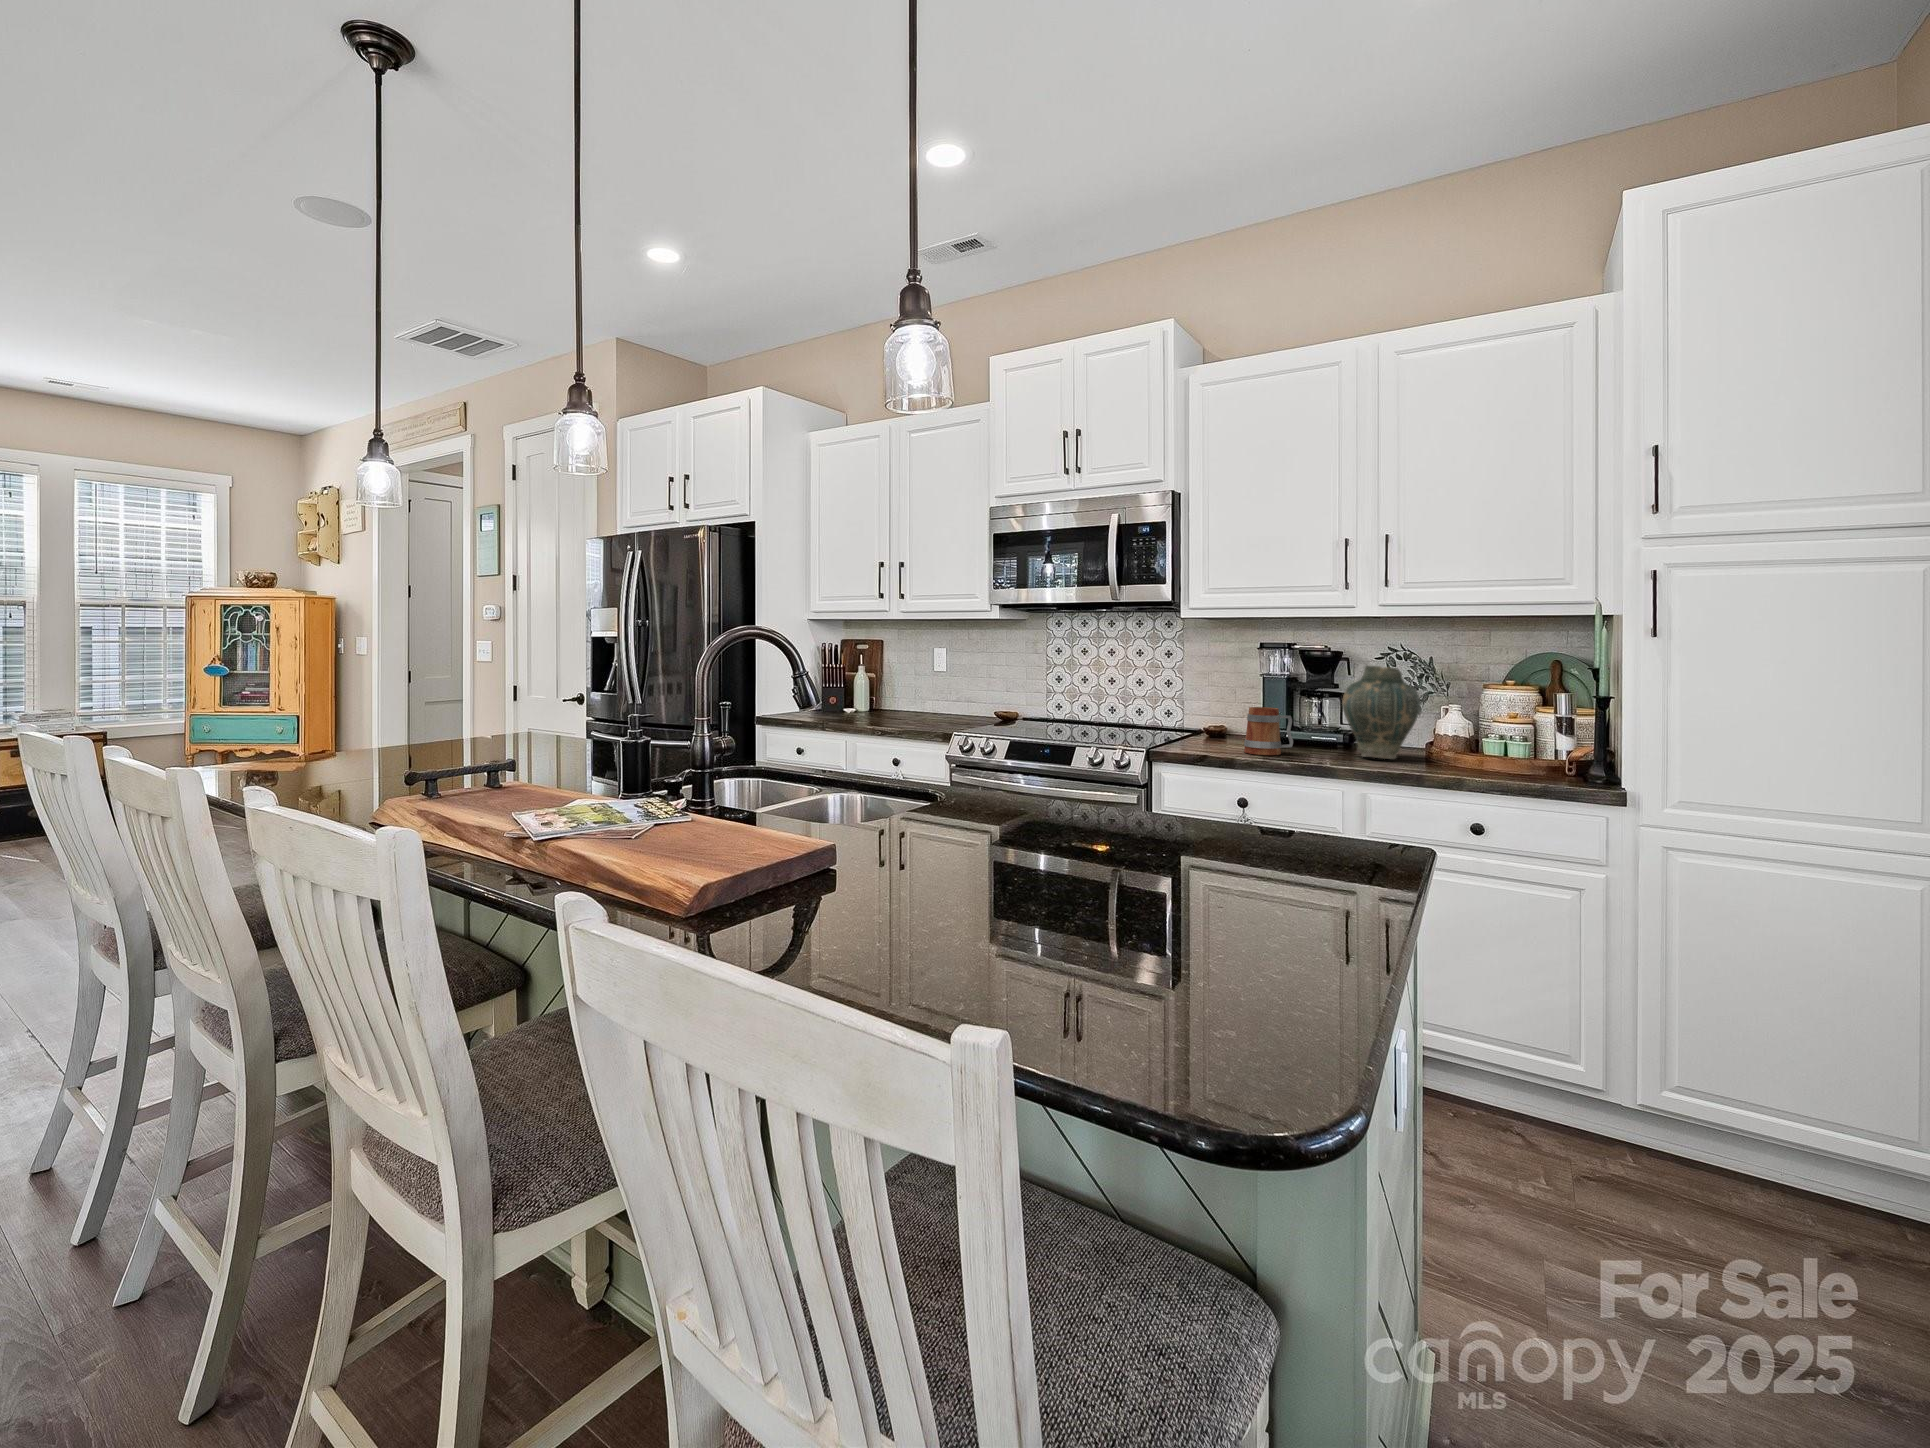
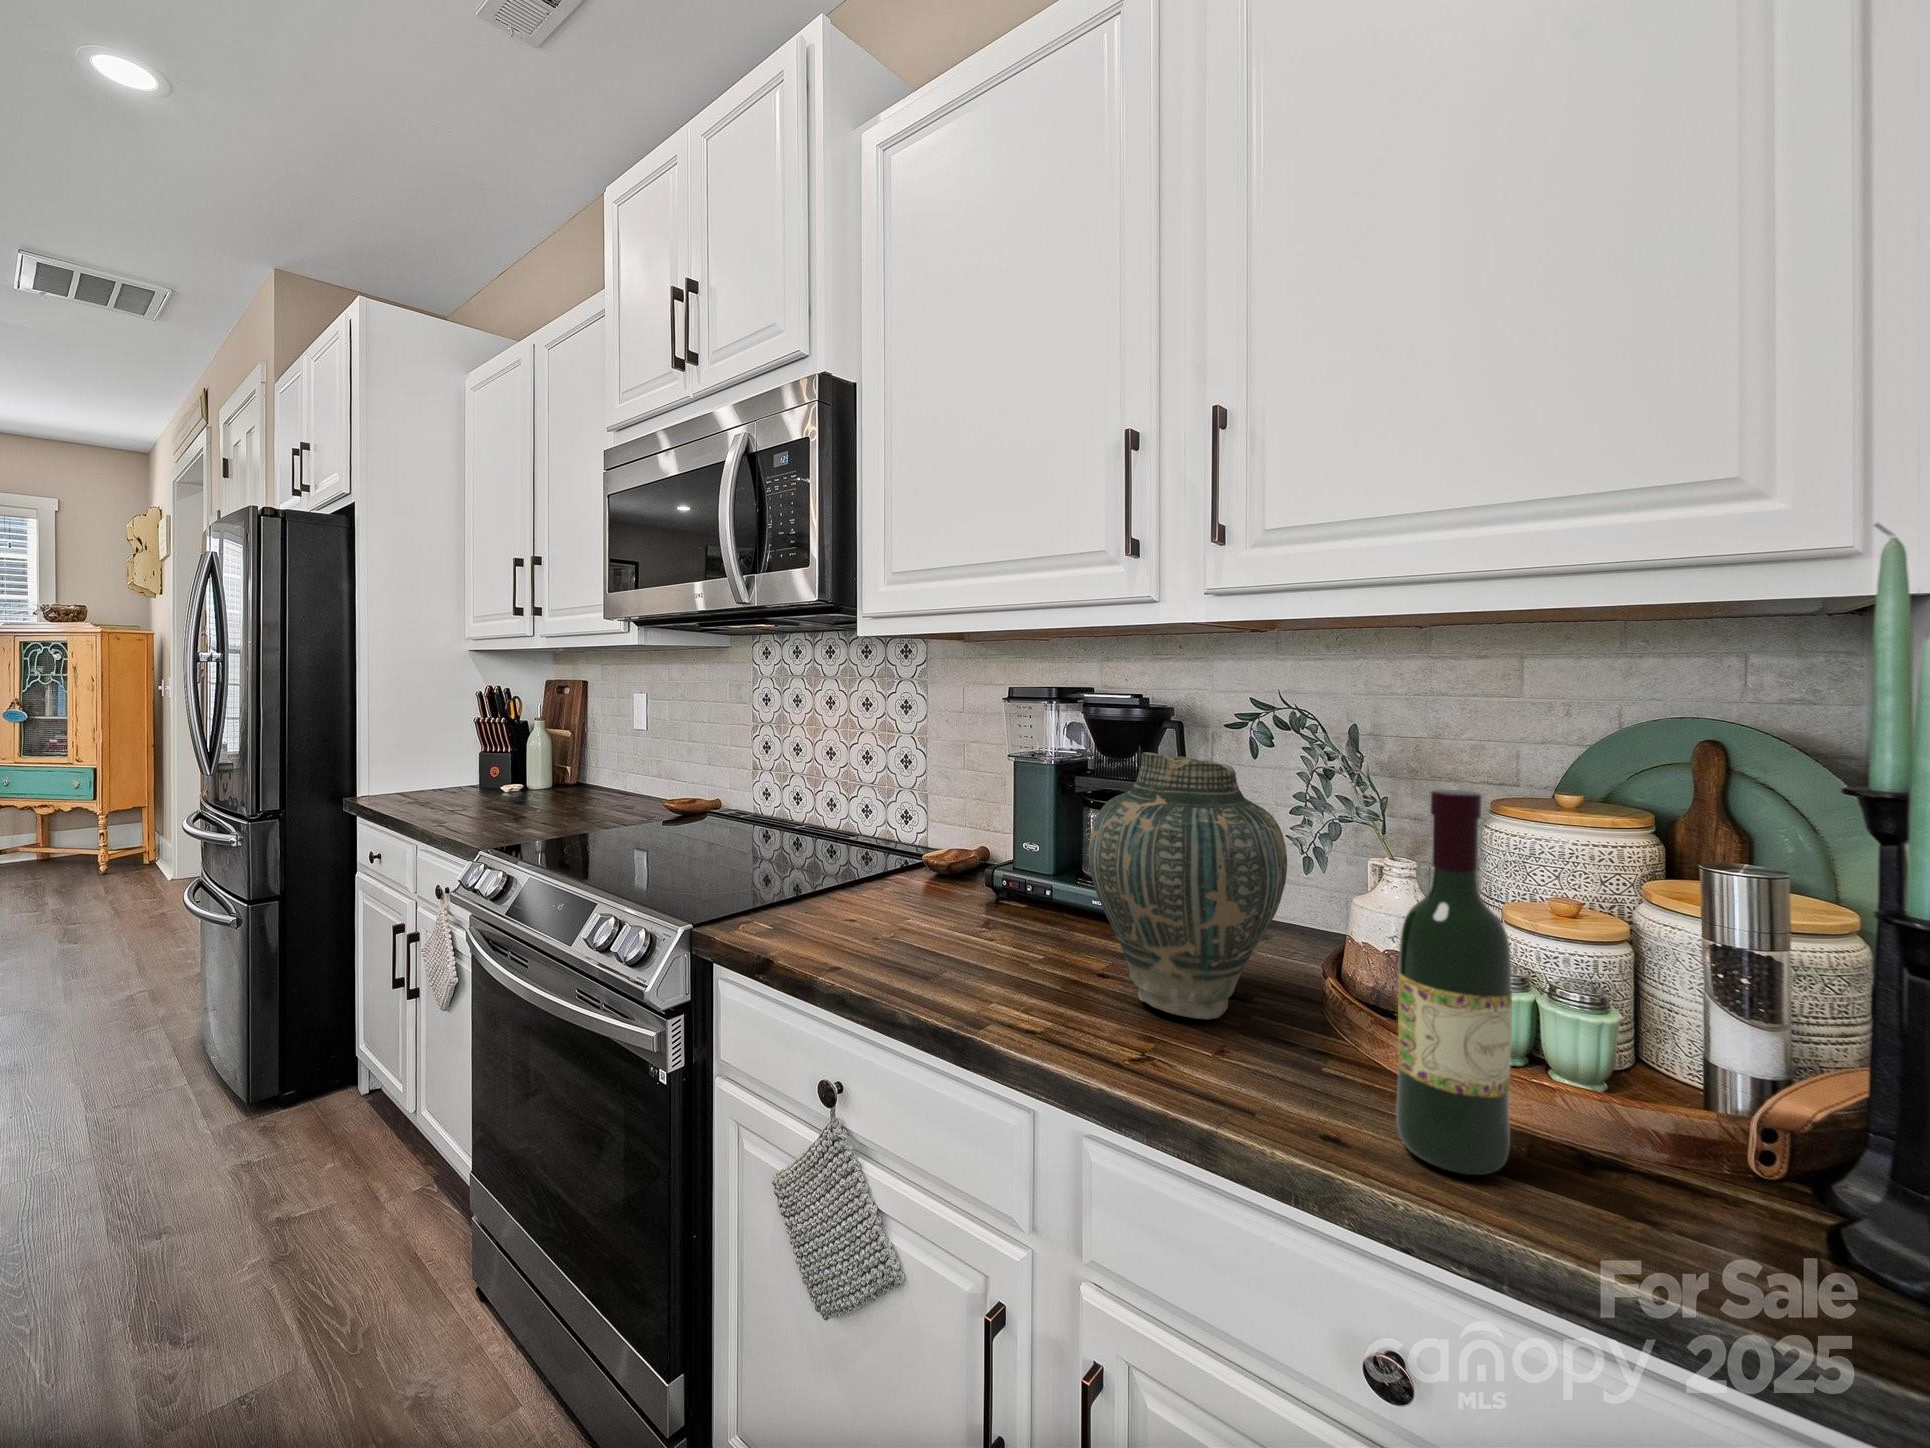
wine bottle: none [1470,670,1504,775] -> present [1396,789,1512,1175]
mug: present [1244,707,1293,755] -> none [871,844,976,976]

